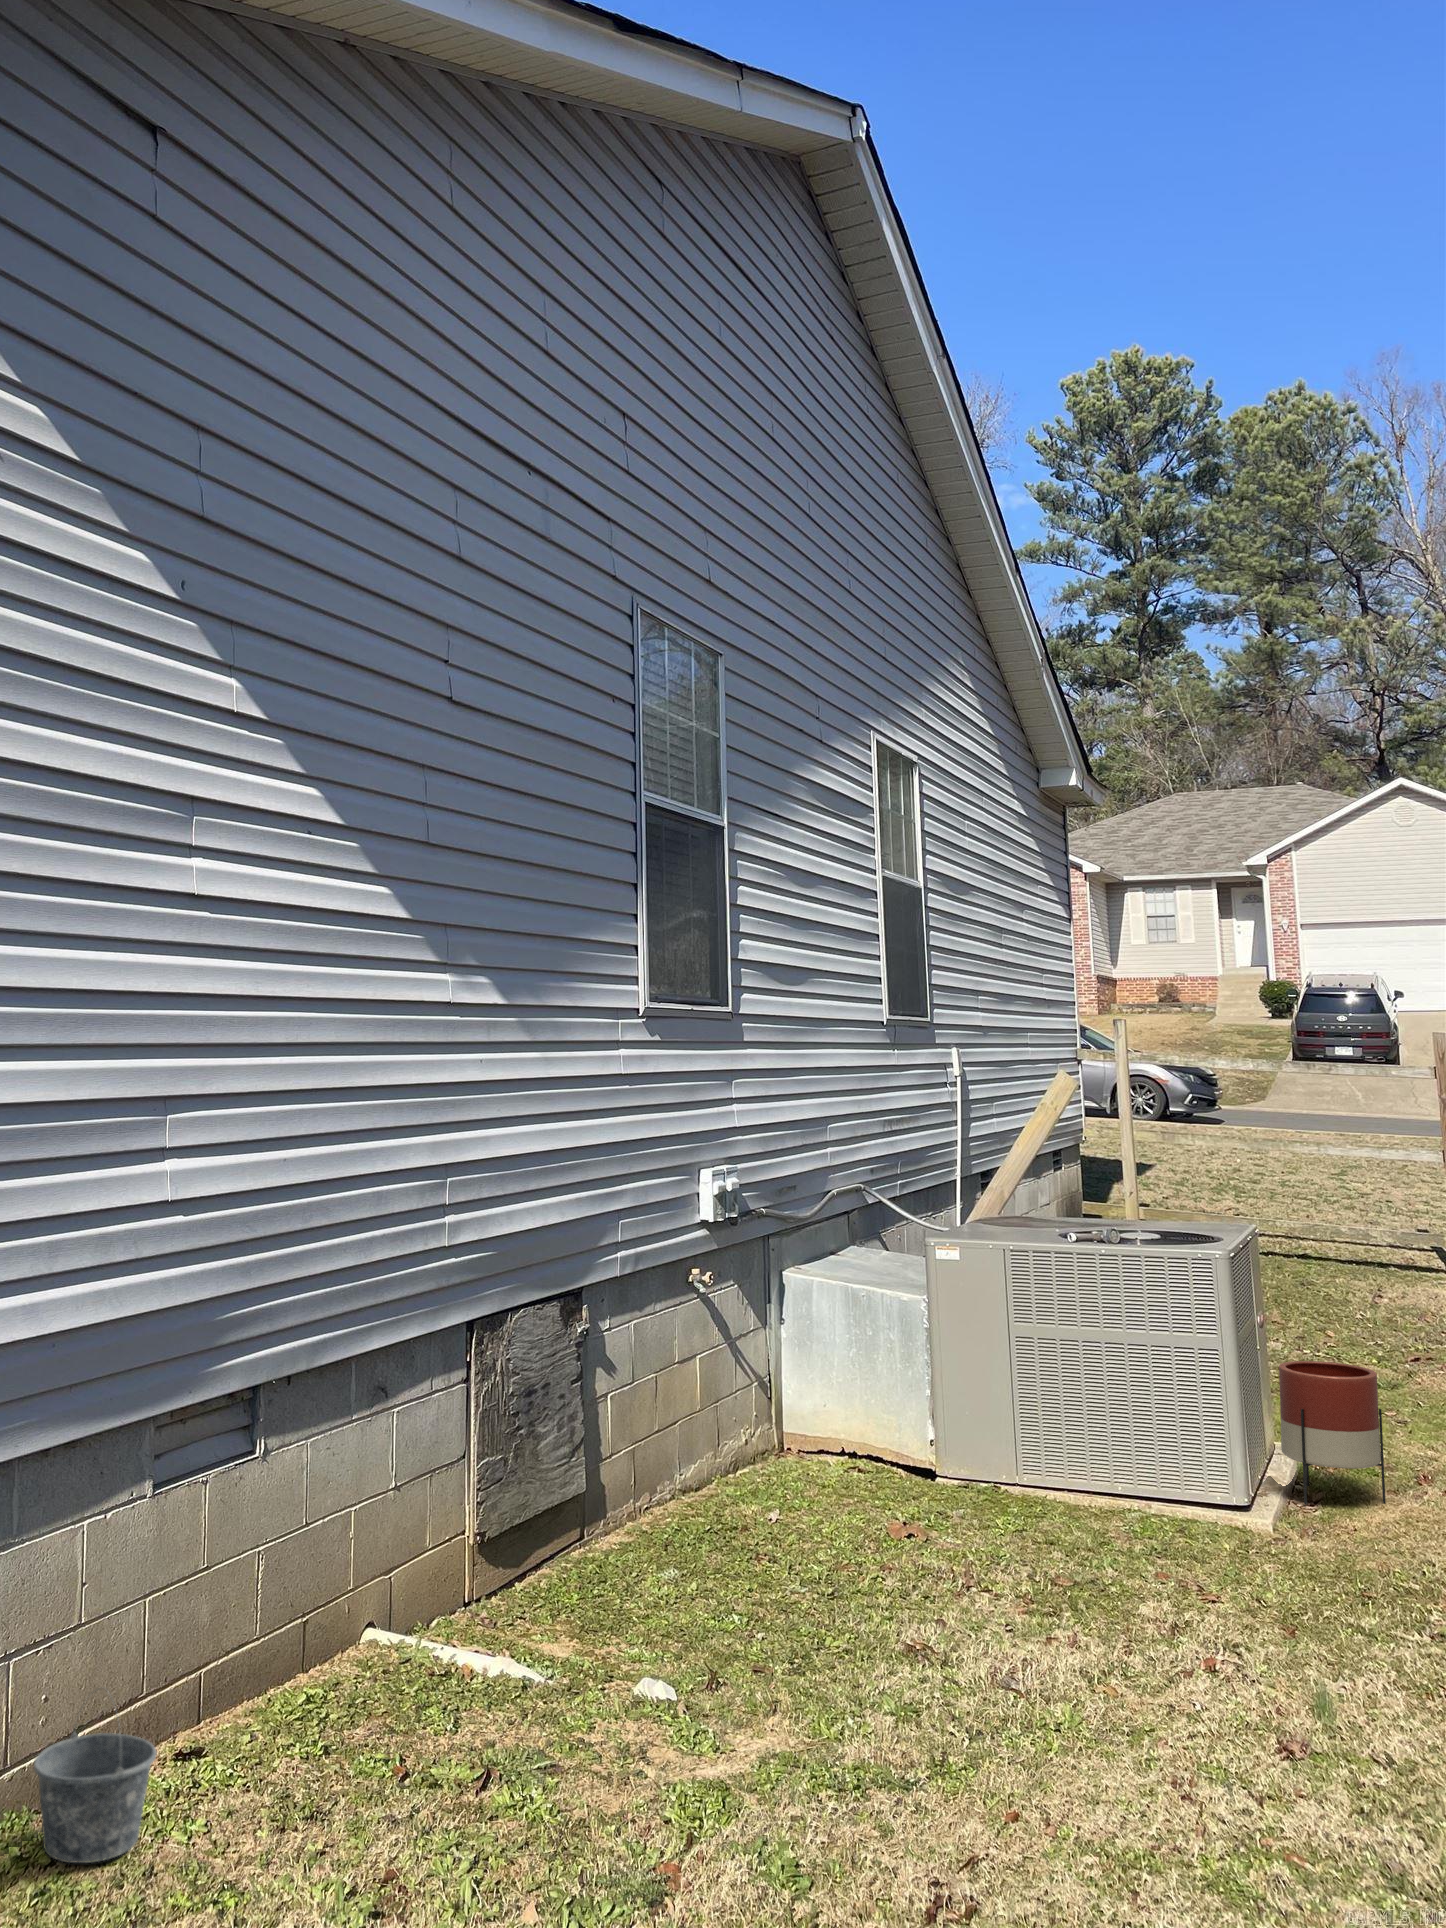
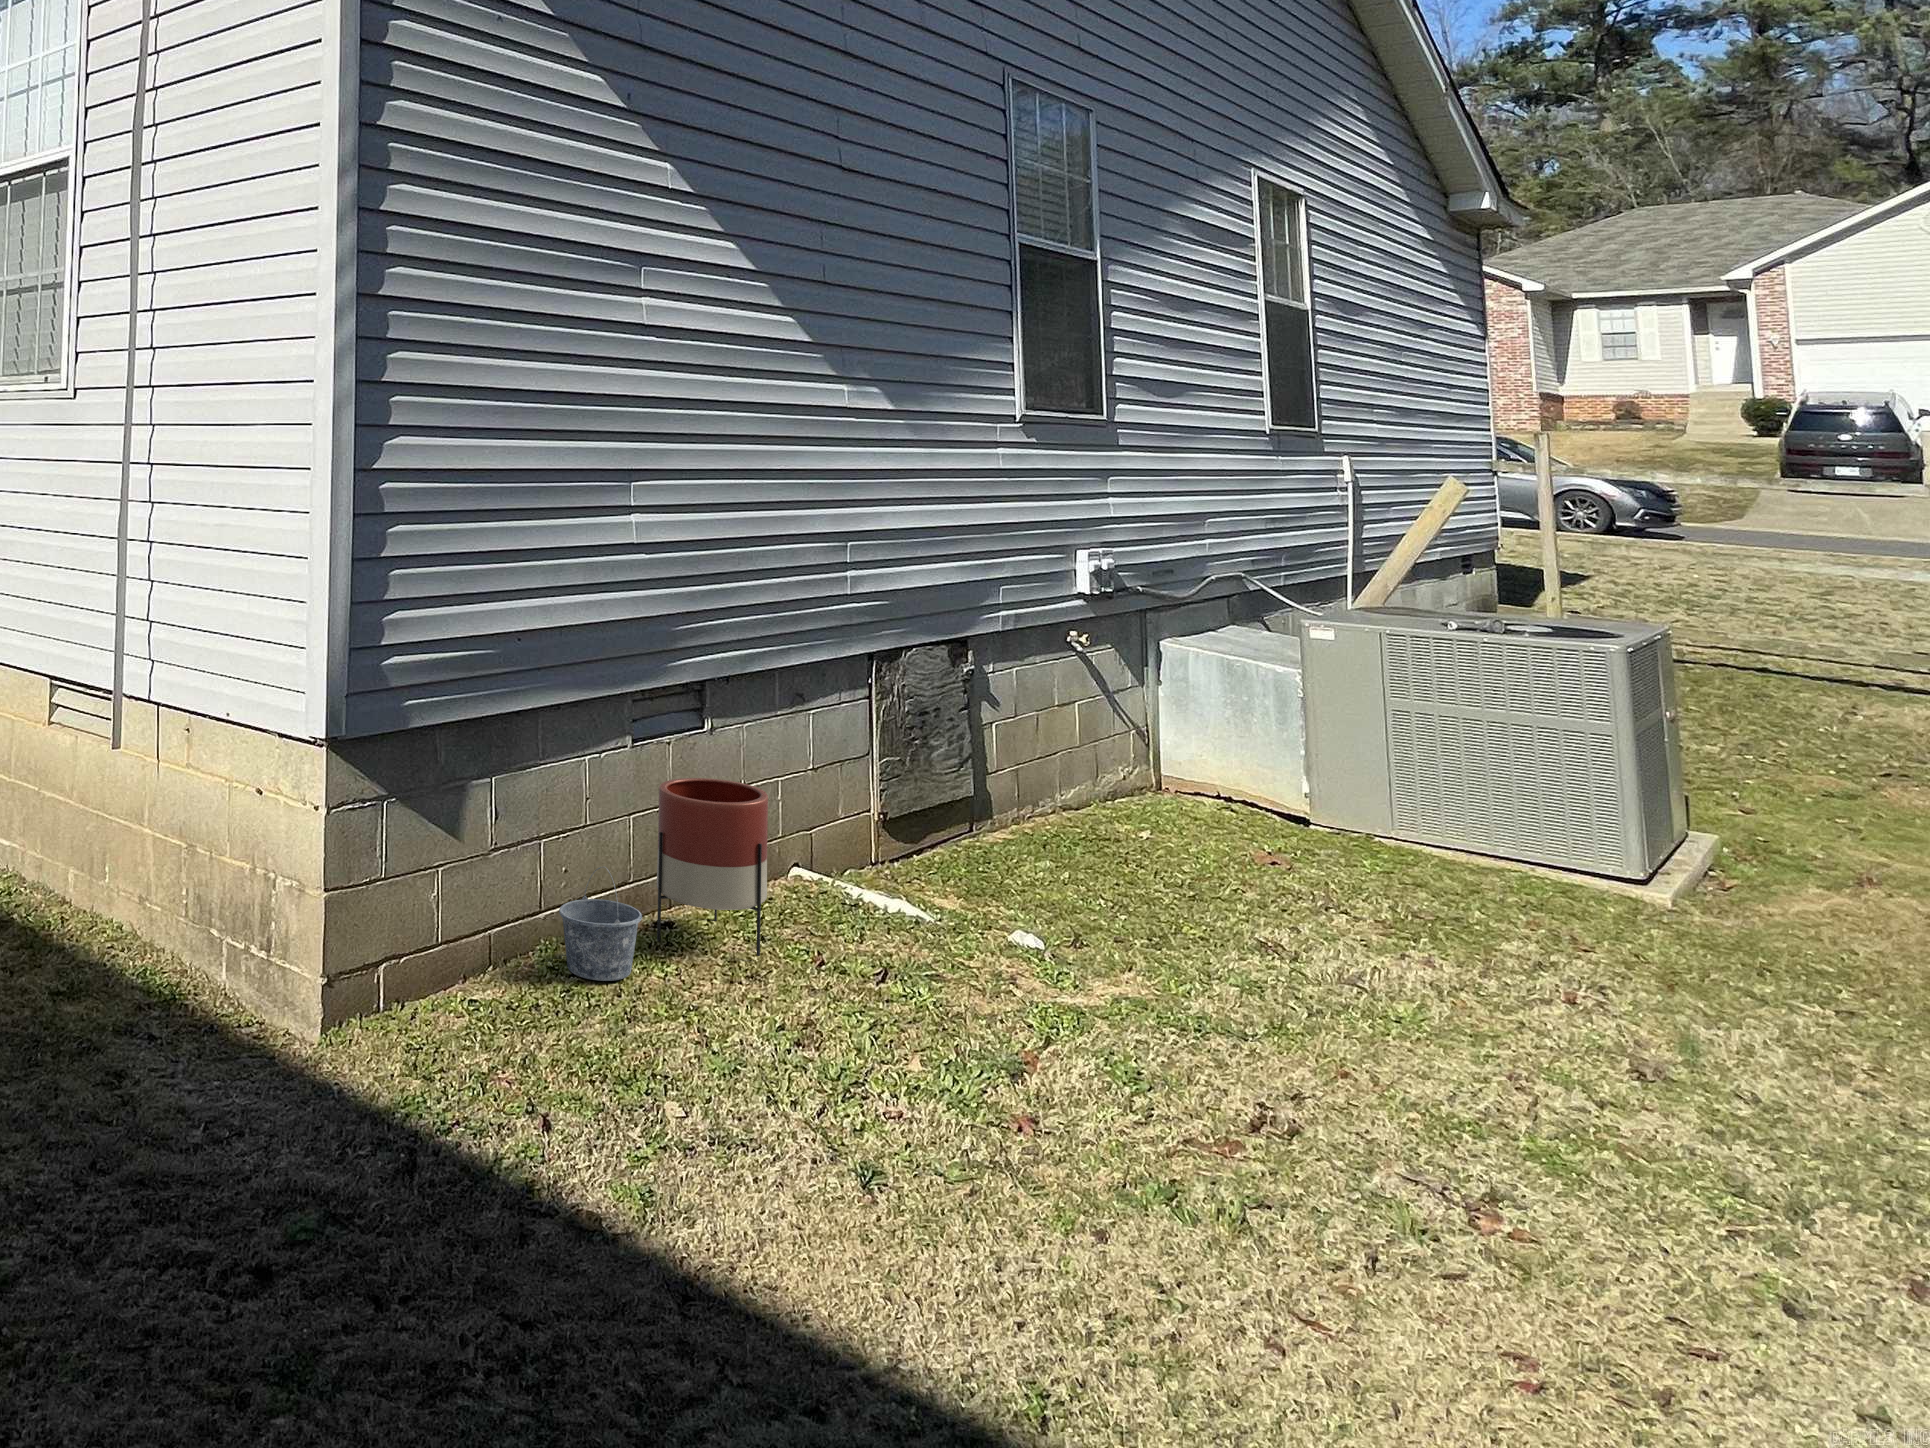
planter: present [1279,1361,1385,1505] -> present [657,778,768,956]

